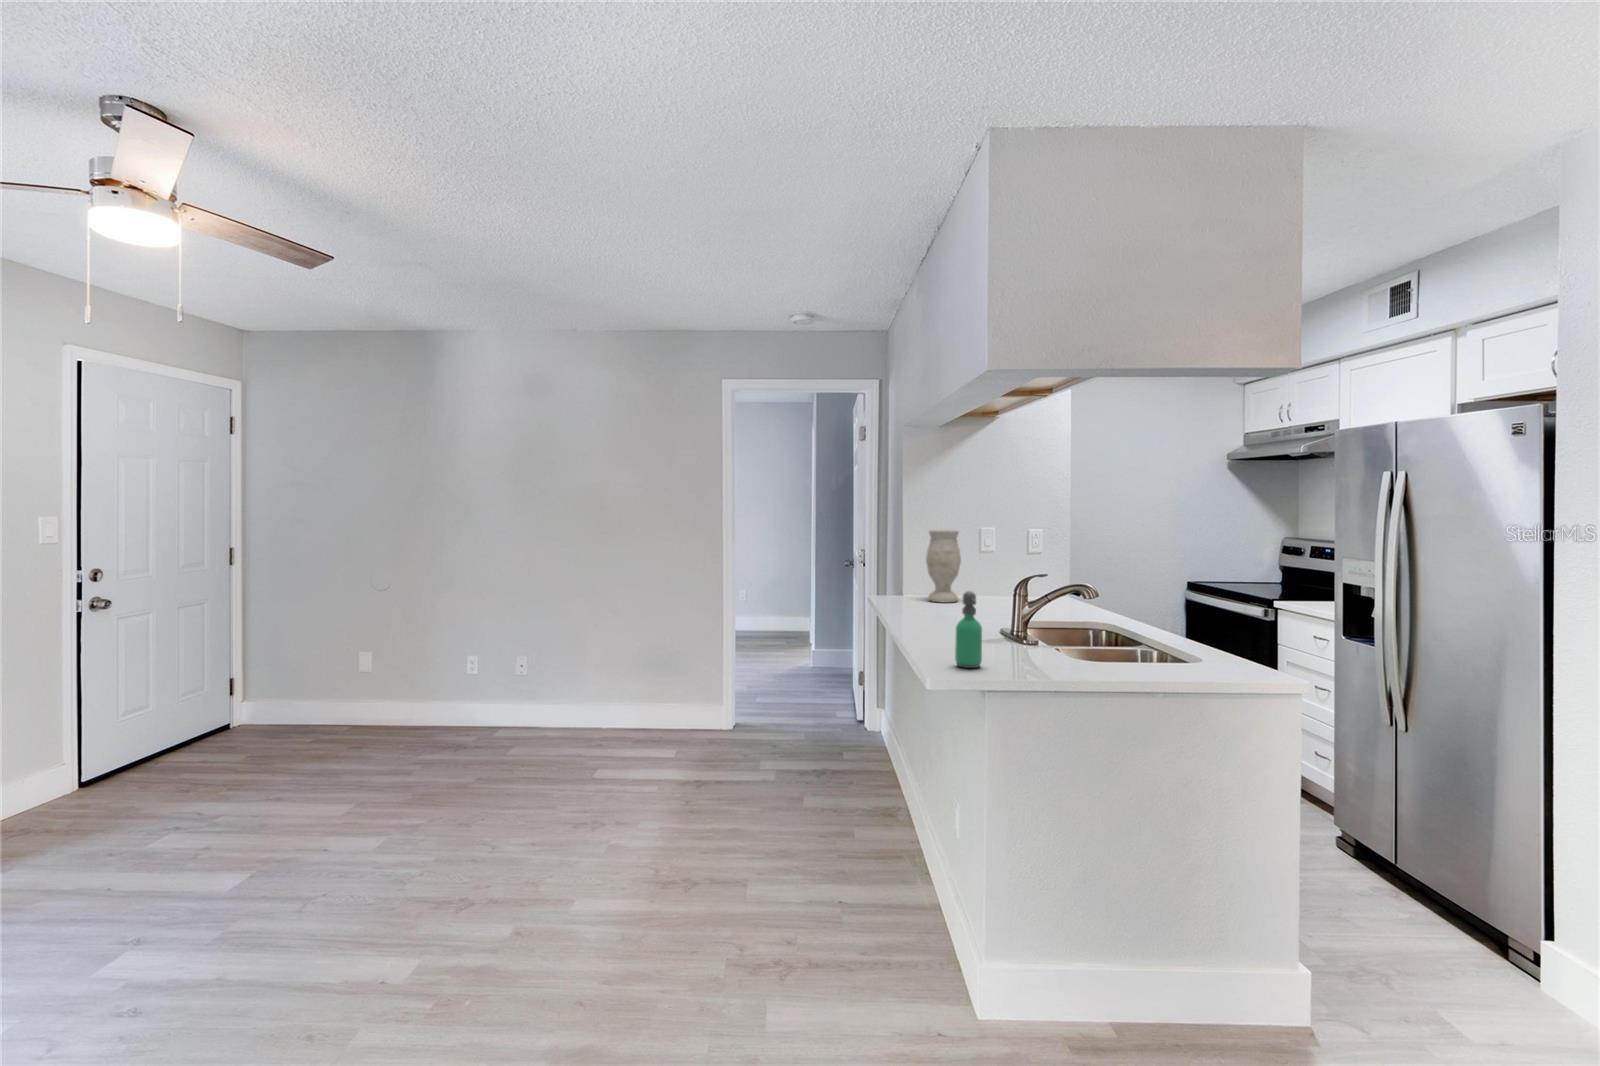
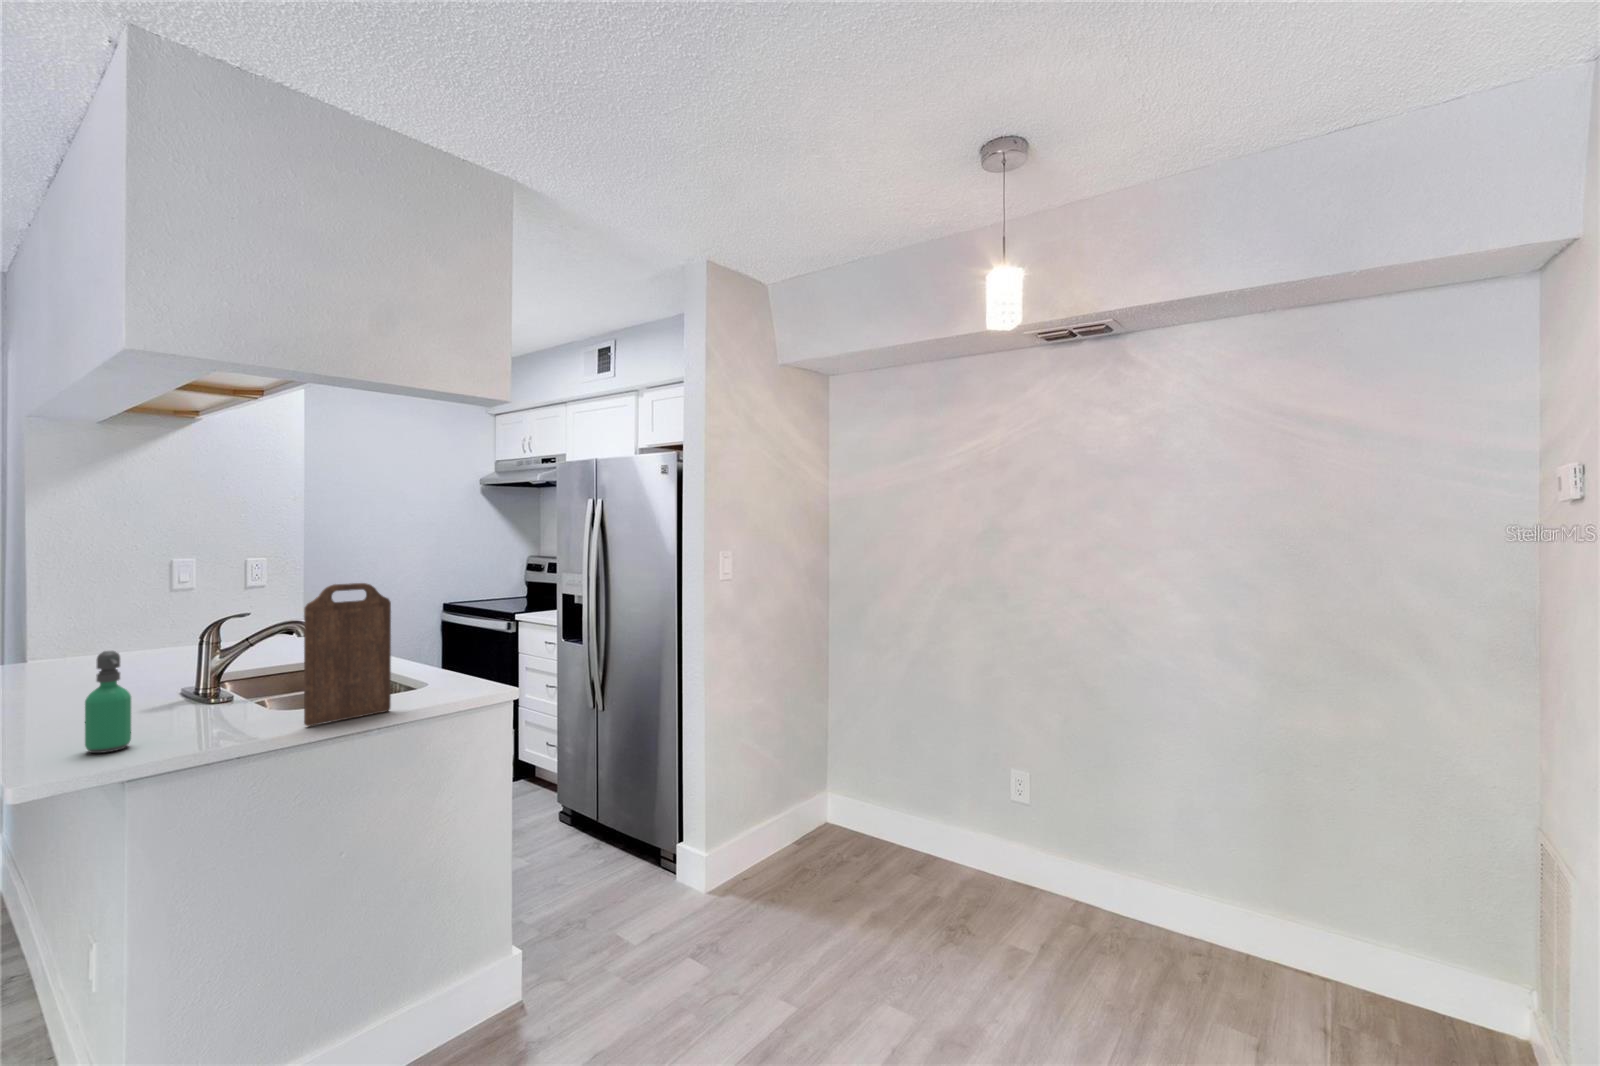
vase: present [926,530,961,602] -> none [75,559,139,657]
cutting board: none [1102,549,1177,676] -> present [304,583,391,726]

